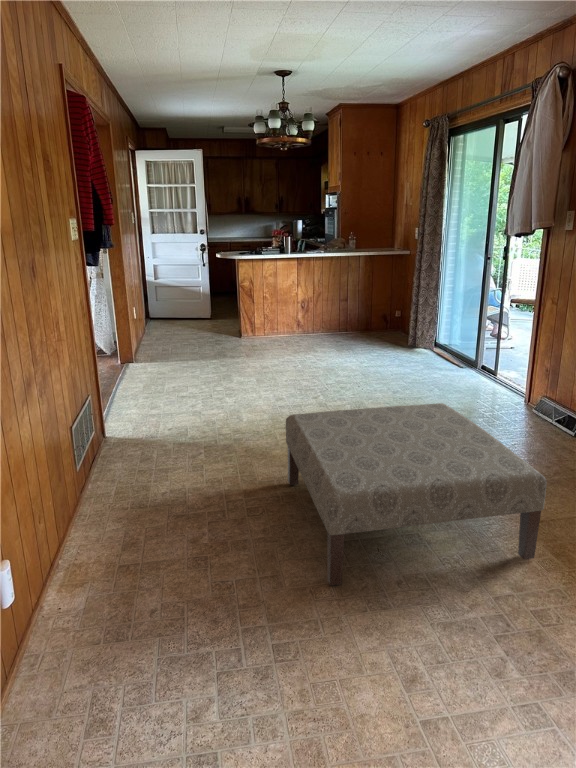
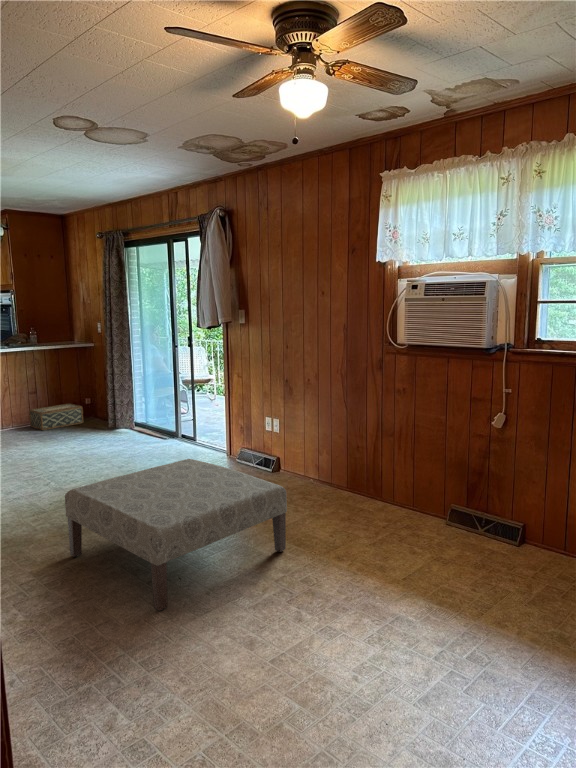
woven basket: none [338,314,388,338] -> present [29,403,83,430]

